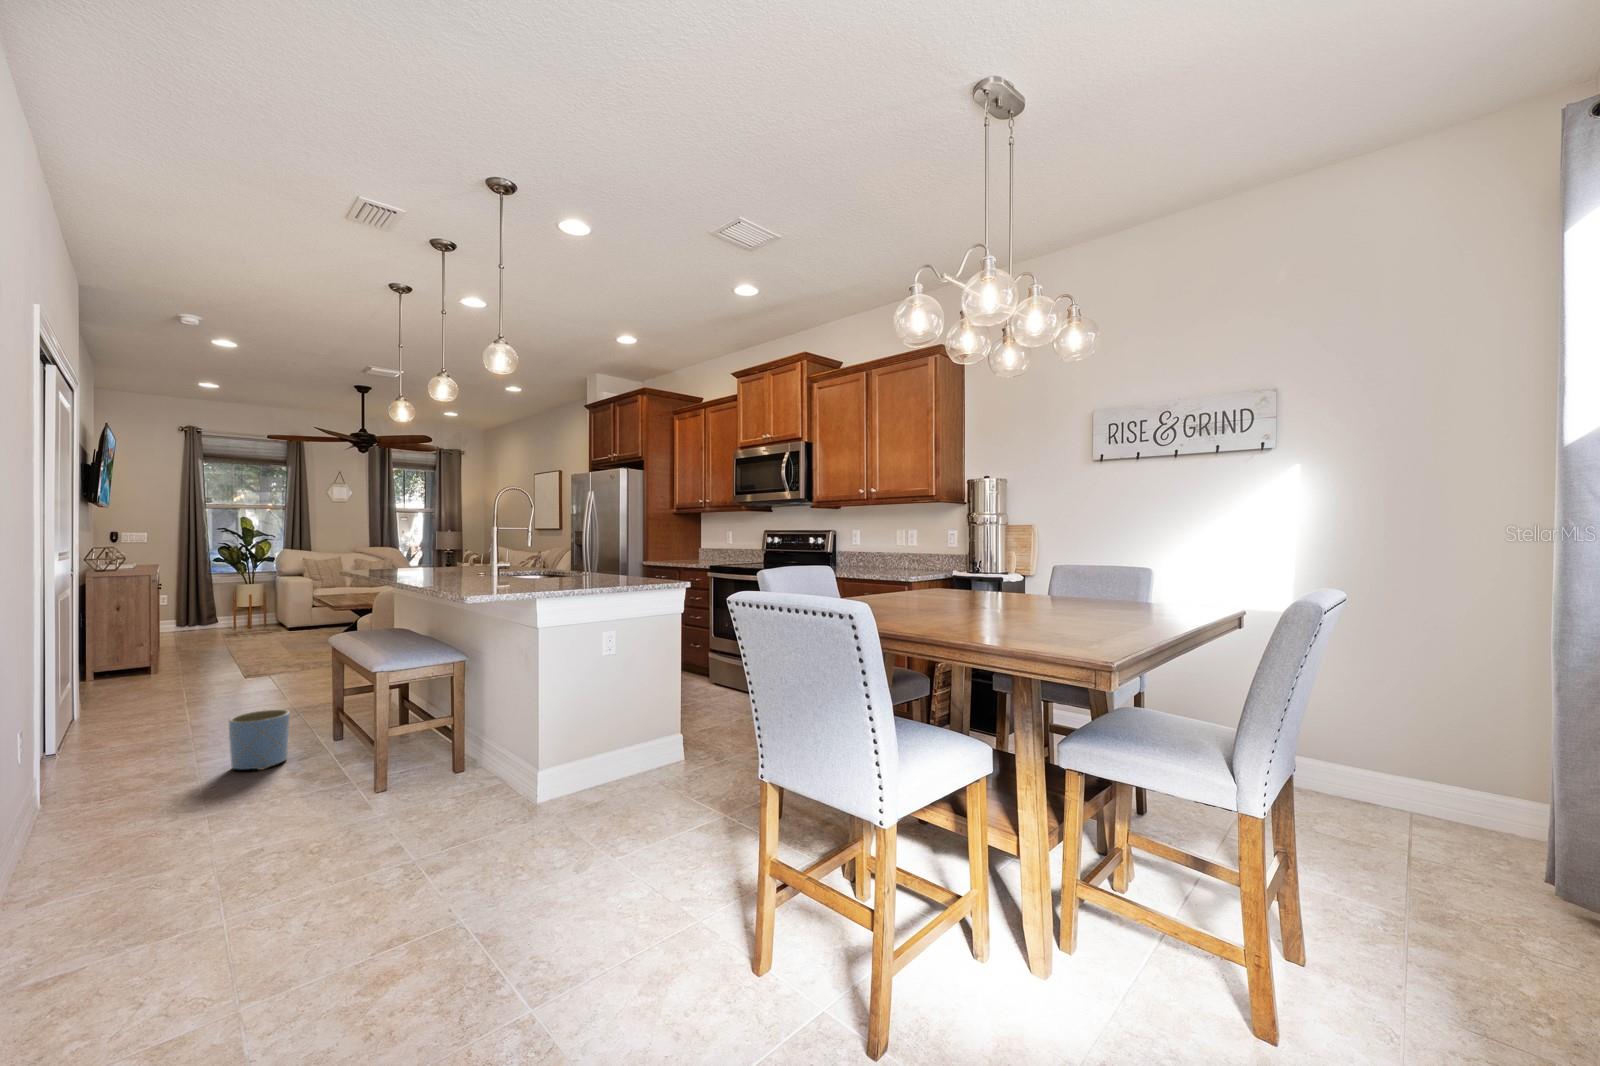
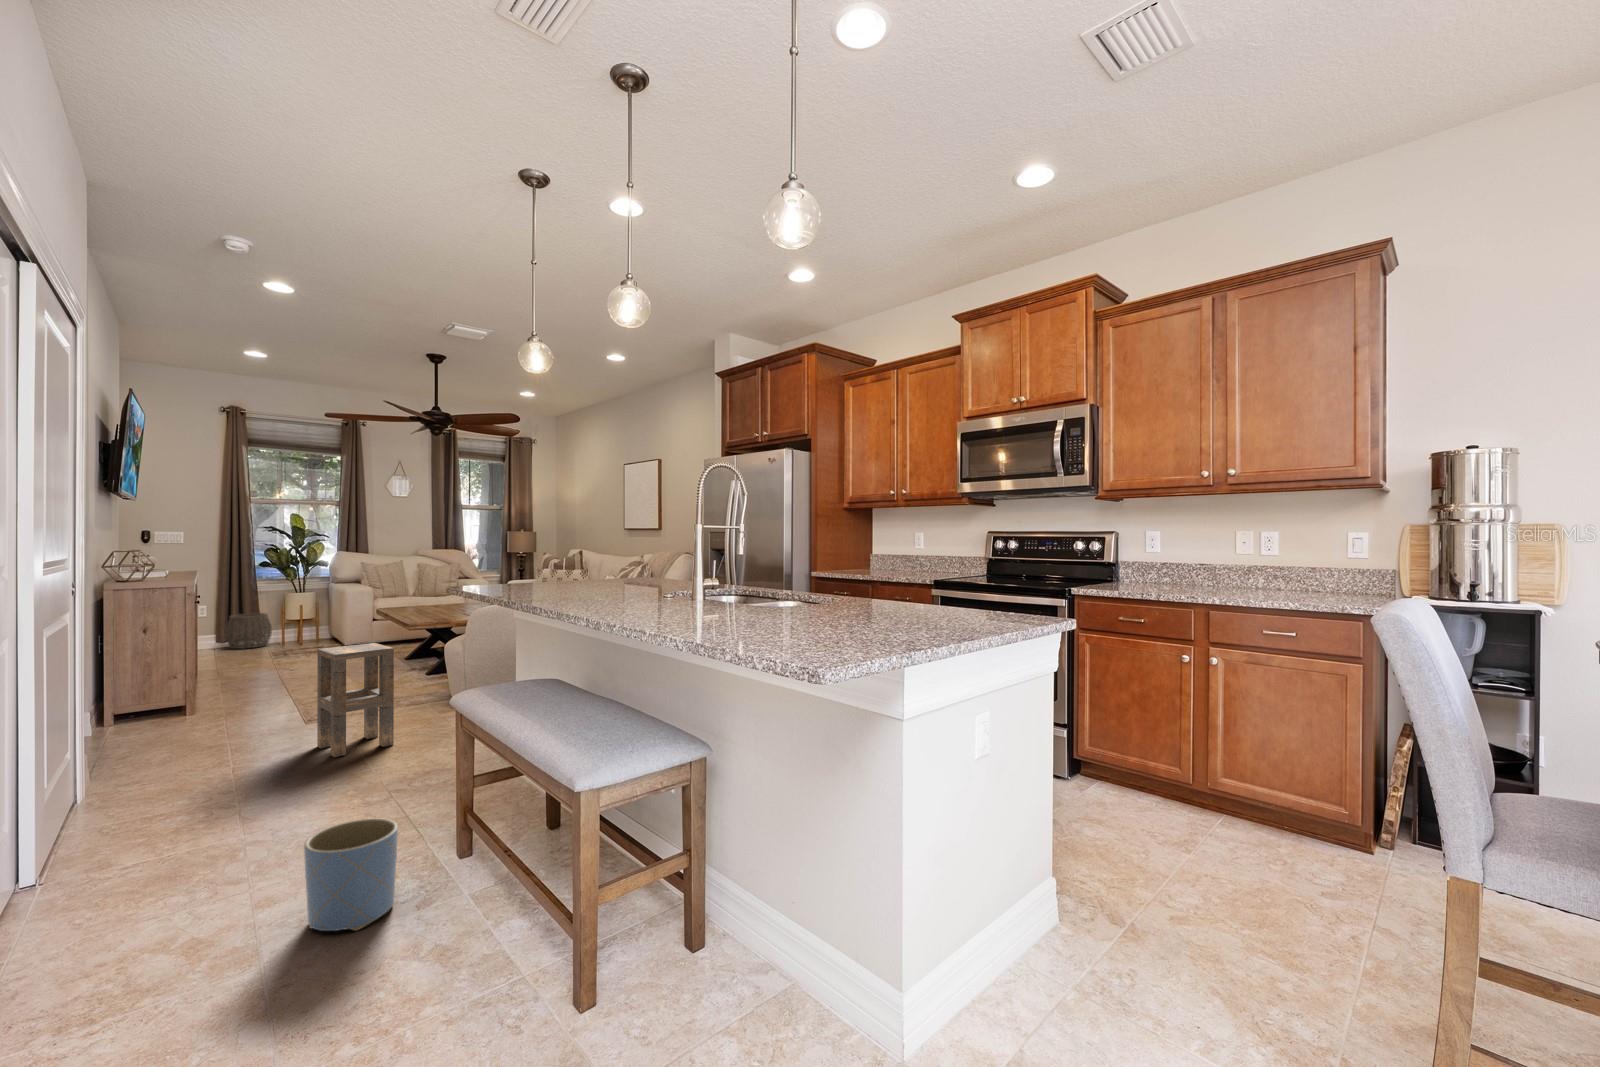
woven basket: none [184,602,225,631] -> present [225,613,272,649]
side table: none [252,615,310,696] -> present [317,643,394,757]

